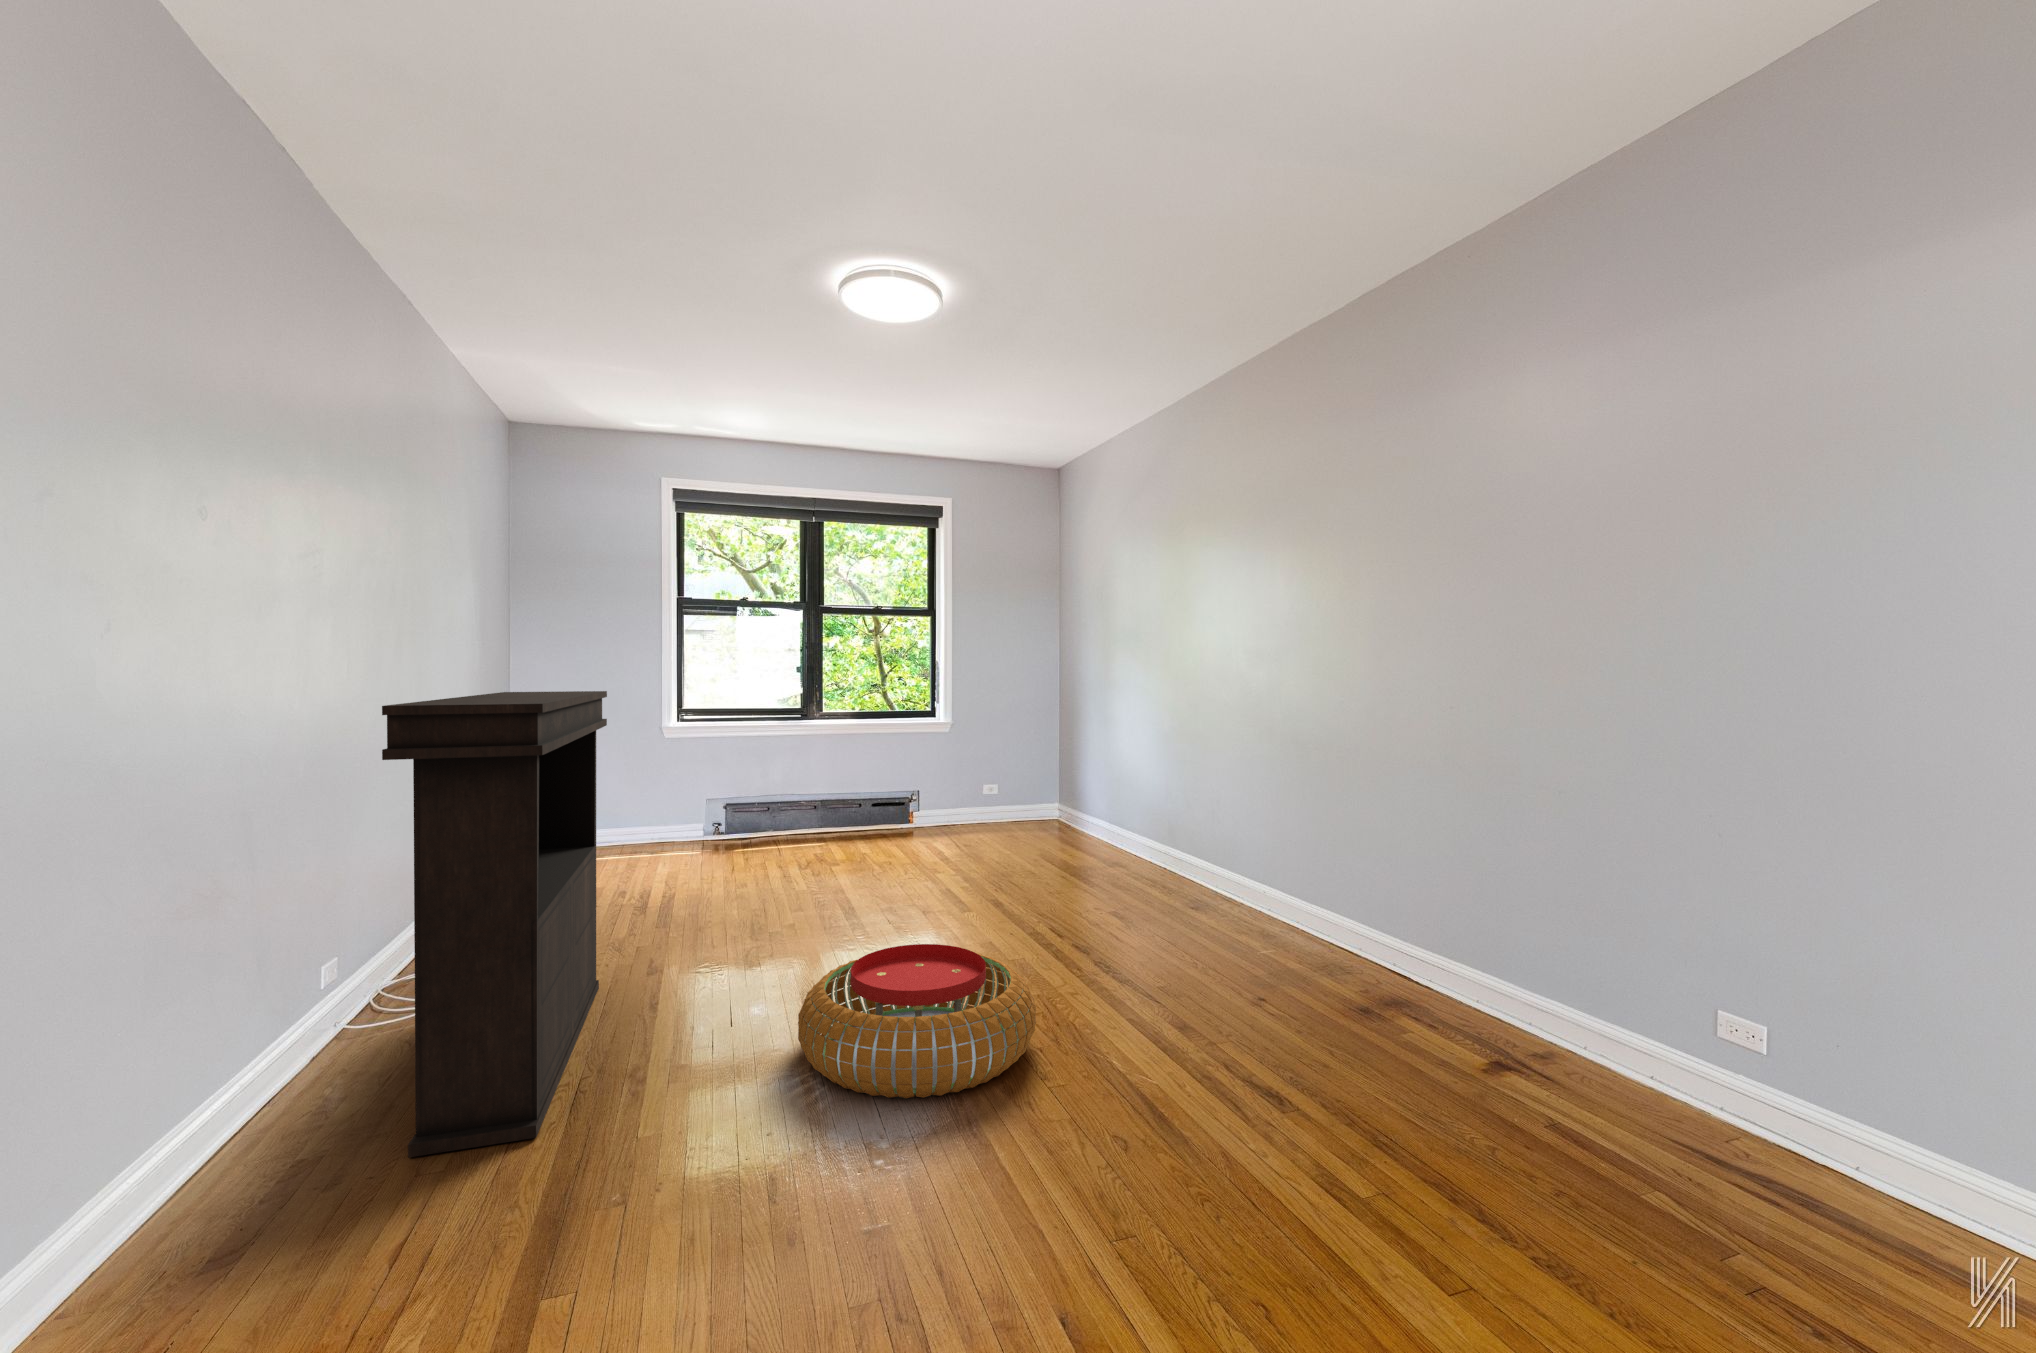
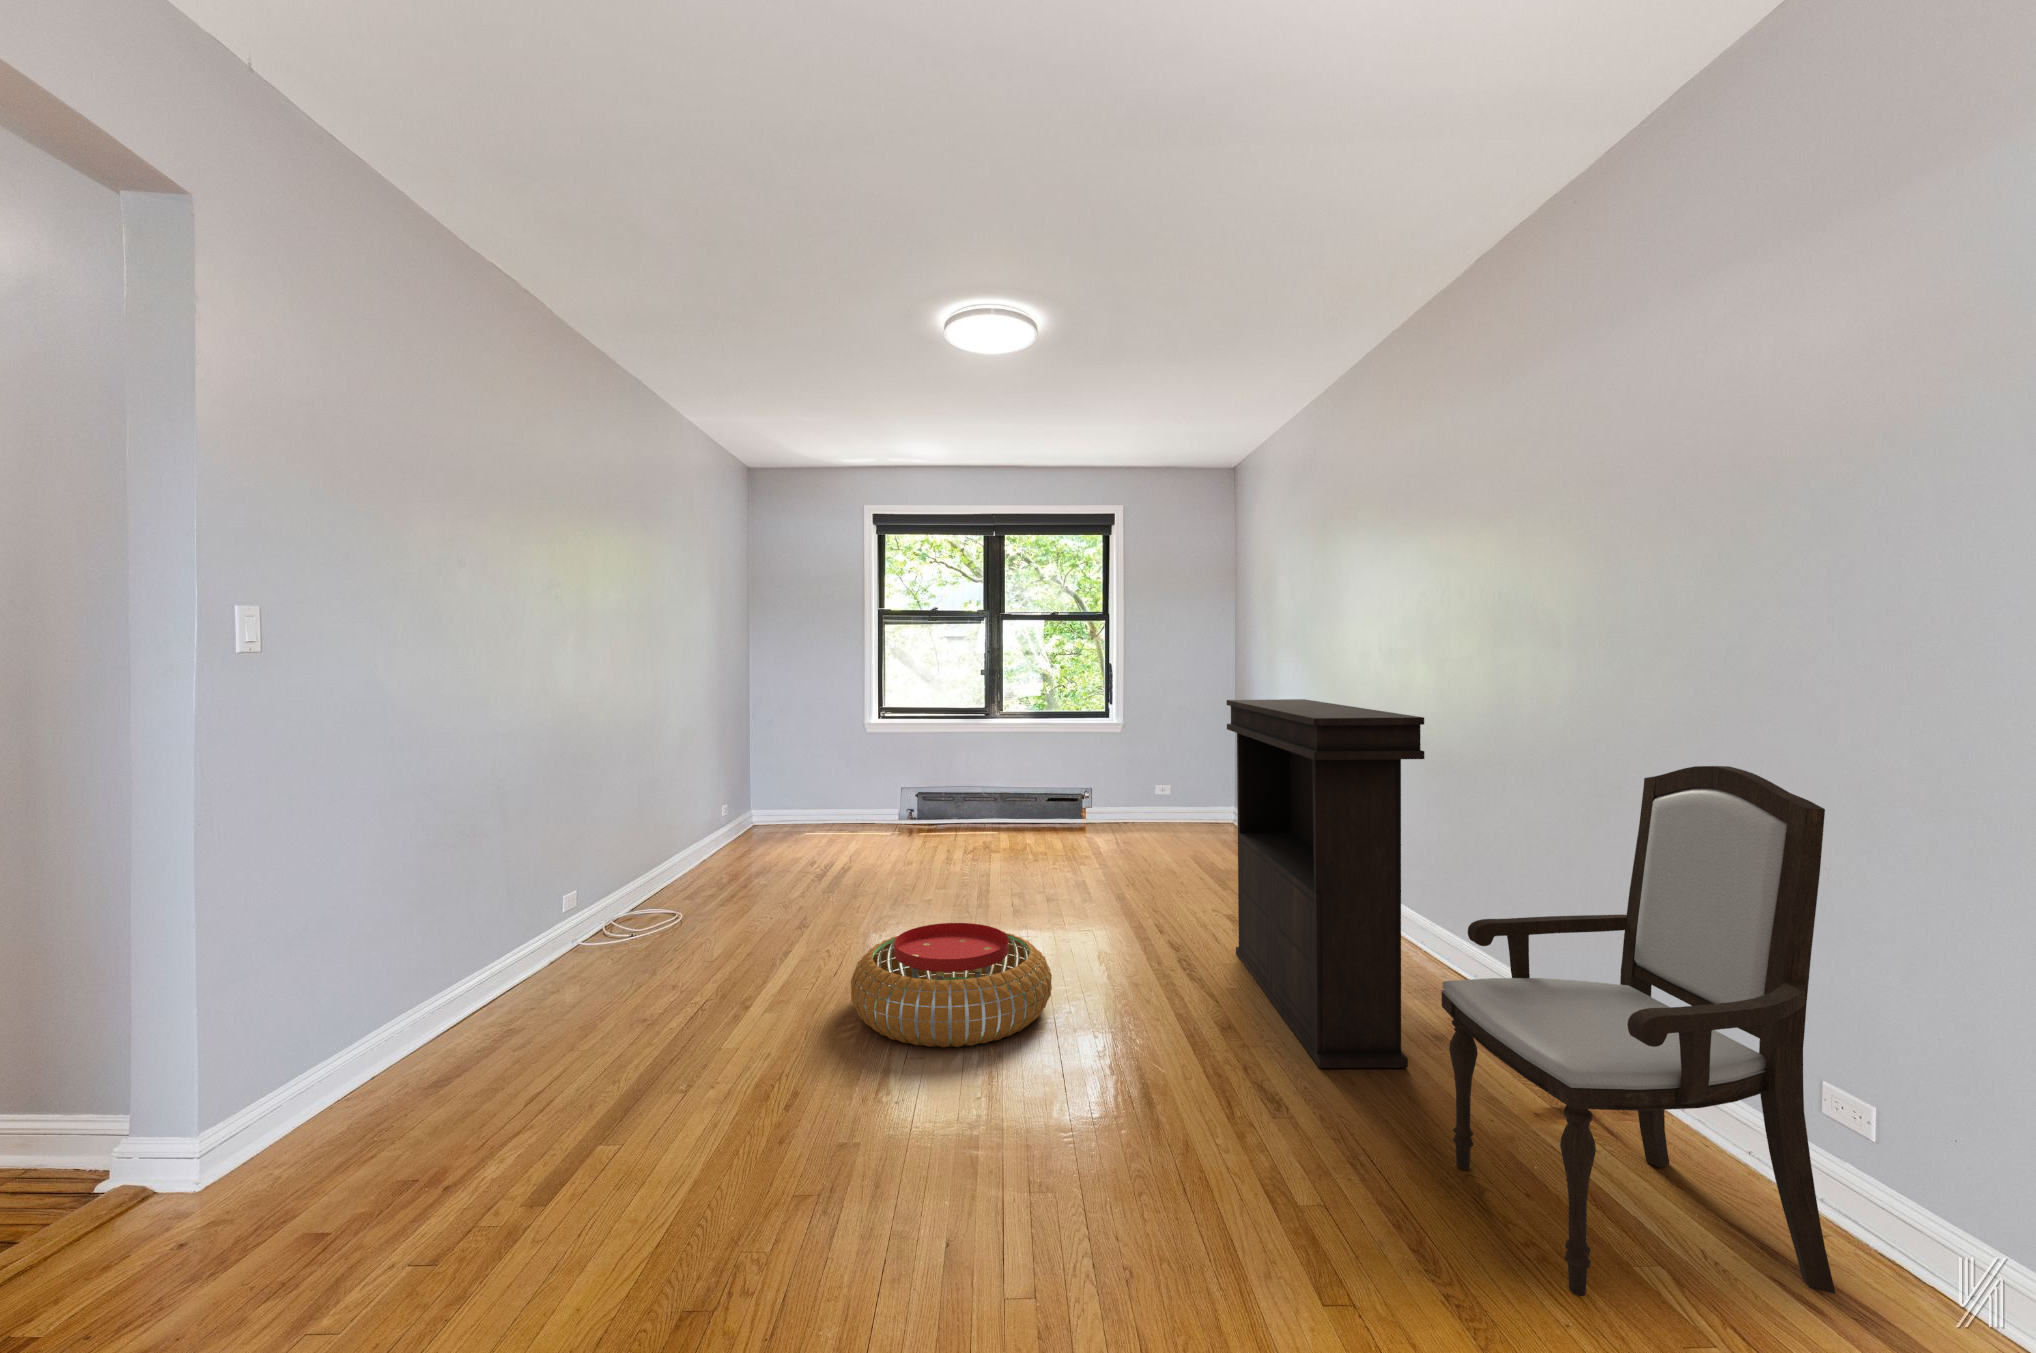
console table: present [382,691,607,1158] -> present [1227,699,1424,1068]
armchair: none [1505,730,1876,1246] -> present [1441,766,1835,1296]

